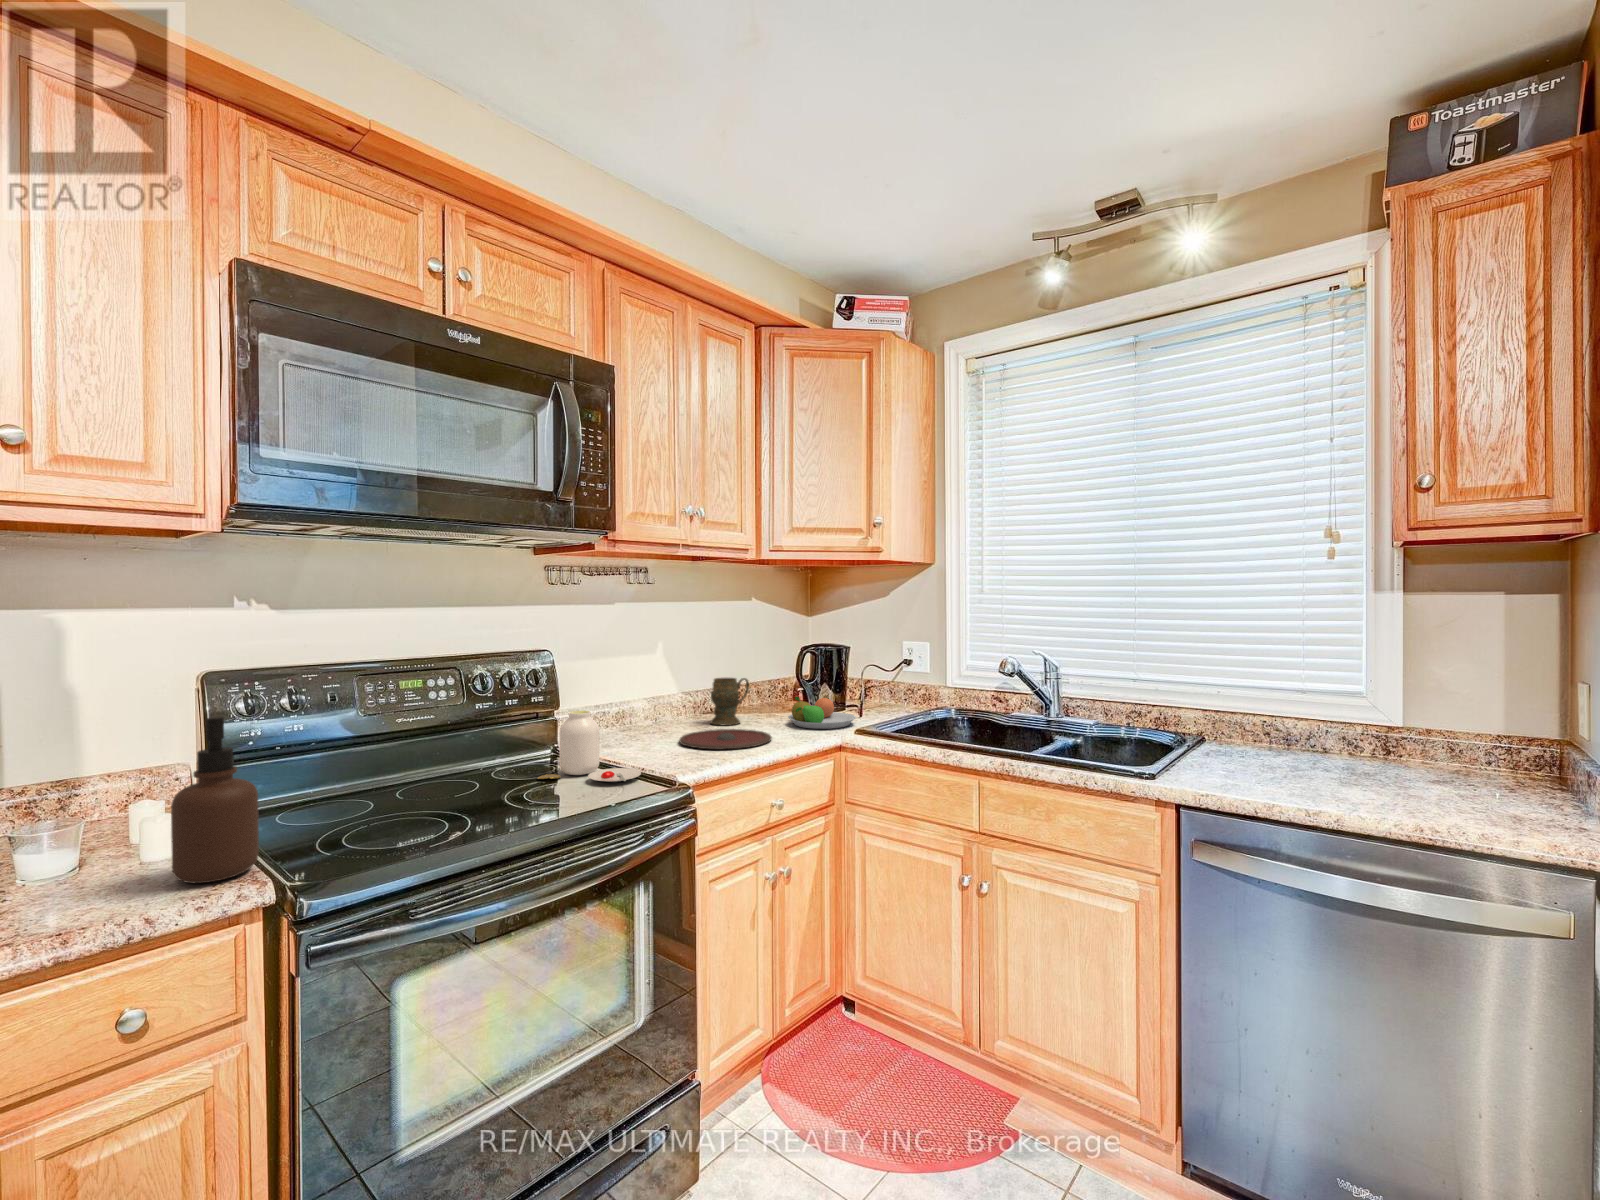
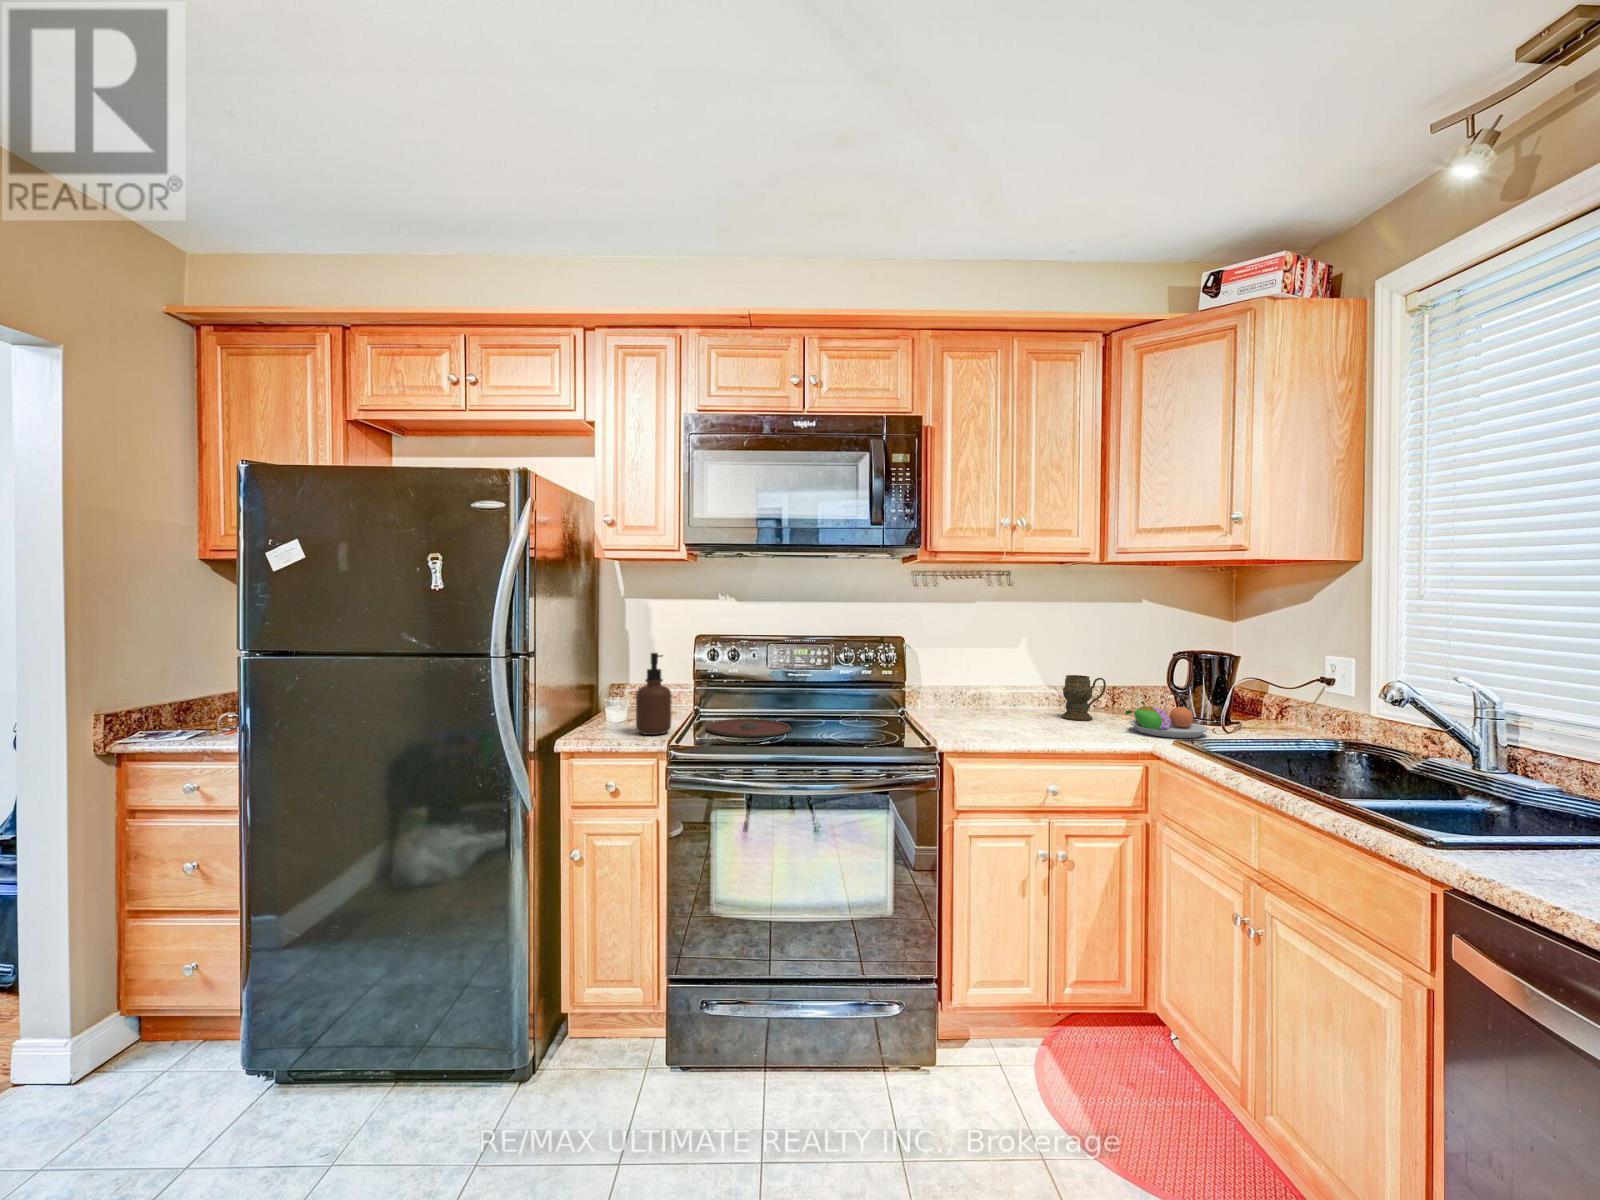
jar: present [538,710,641,782] -> none [855,681,916,736]
plate: present [679,729,771,749] -> present [706,719,792,737]

